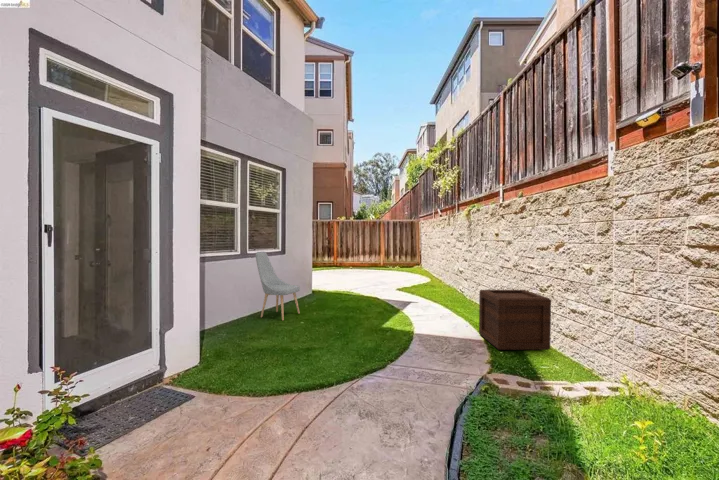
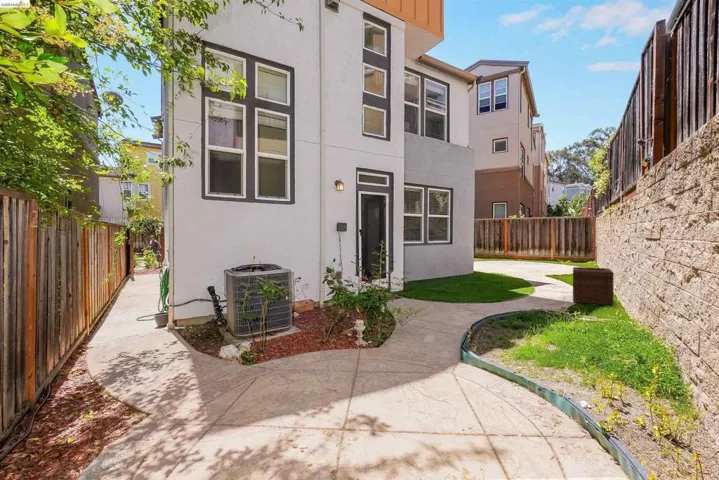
chair: present [256,252,300,320] -> none [433,242,460,283]

